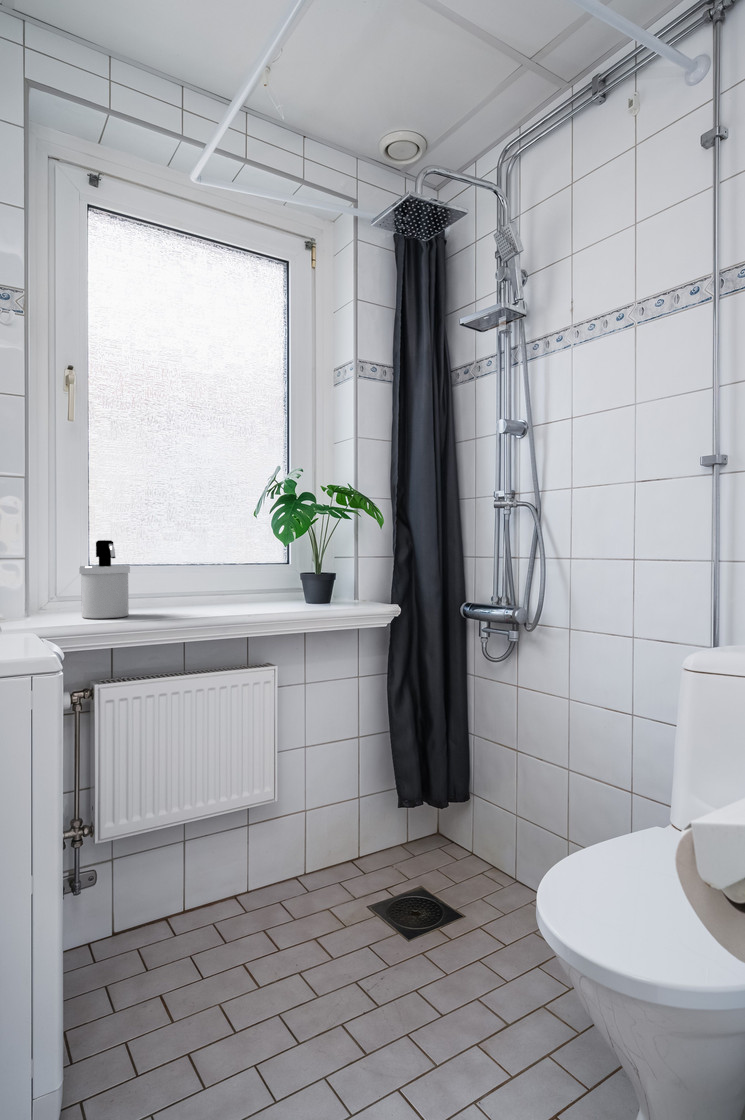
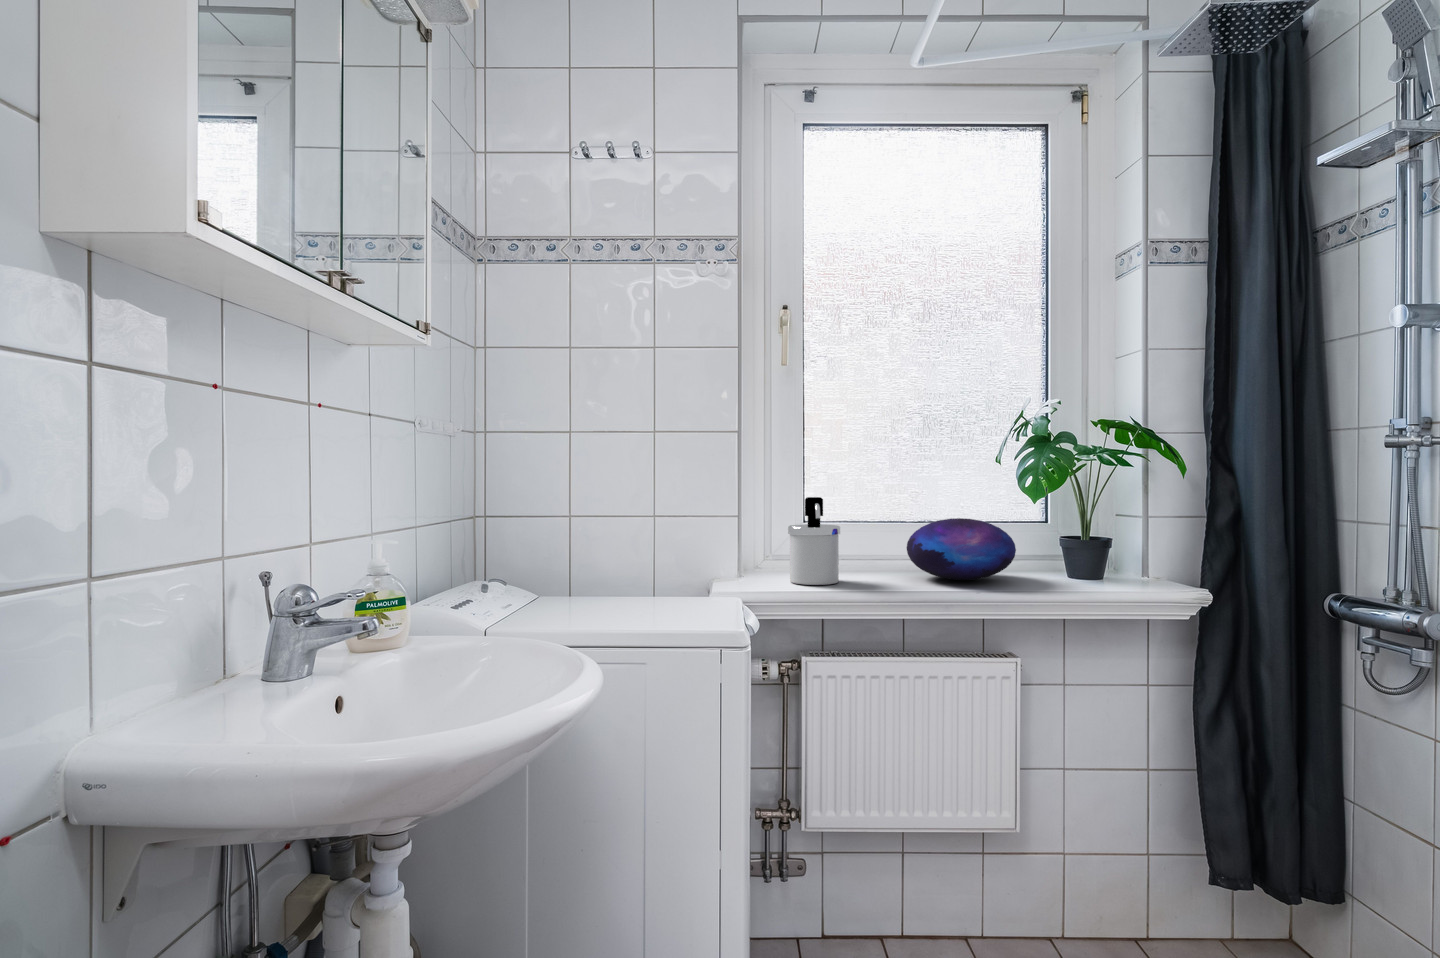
decorative orb: none [186,559,273,608] -> present [907,518,1016,580]

